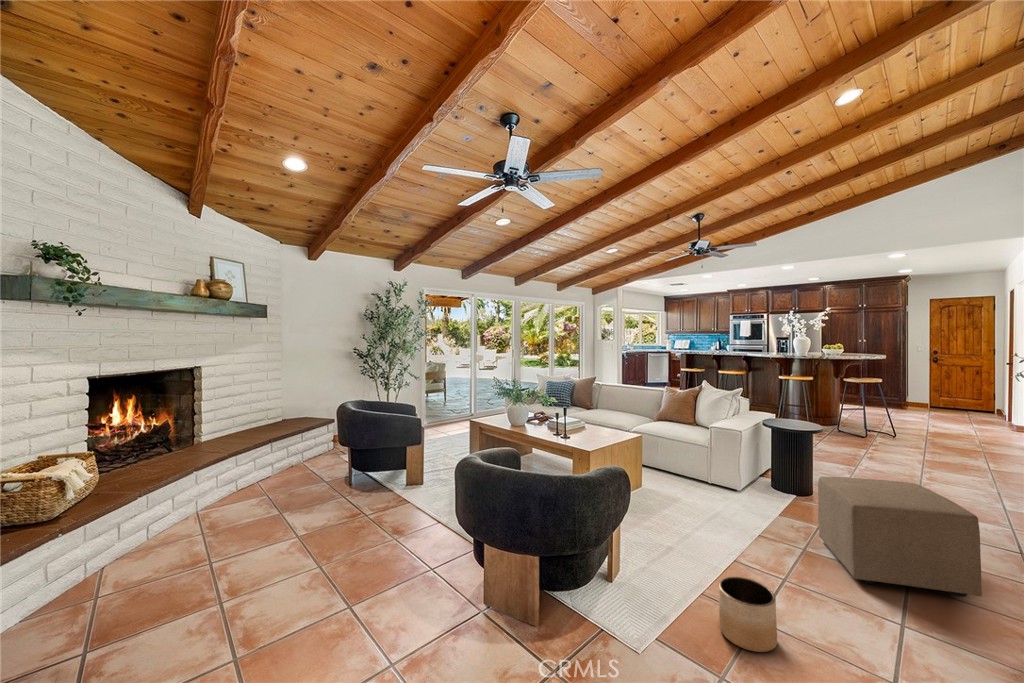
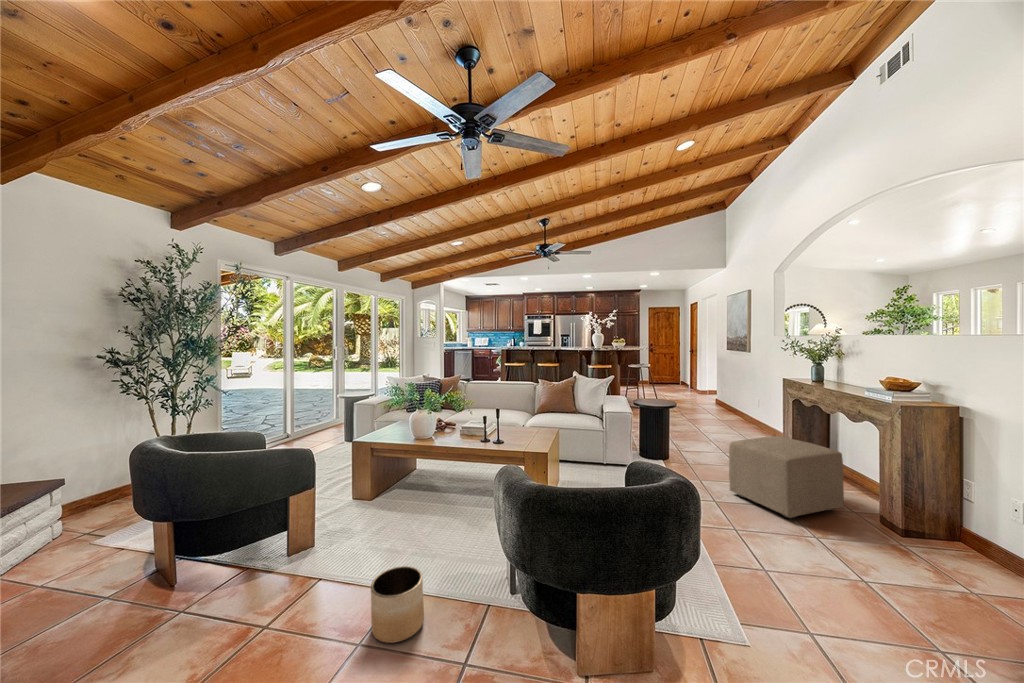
planter: present [719,577,777,652] -> present [371,566,424,643]

